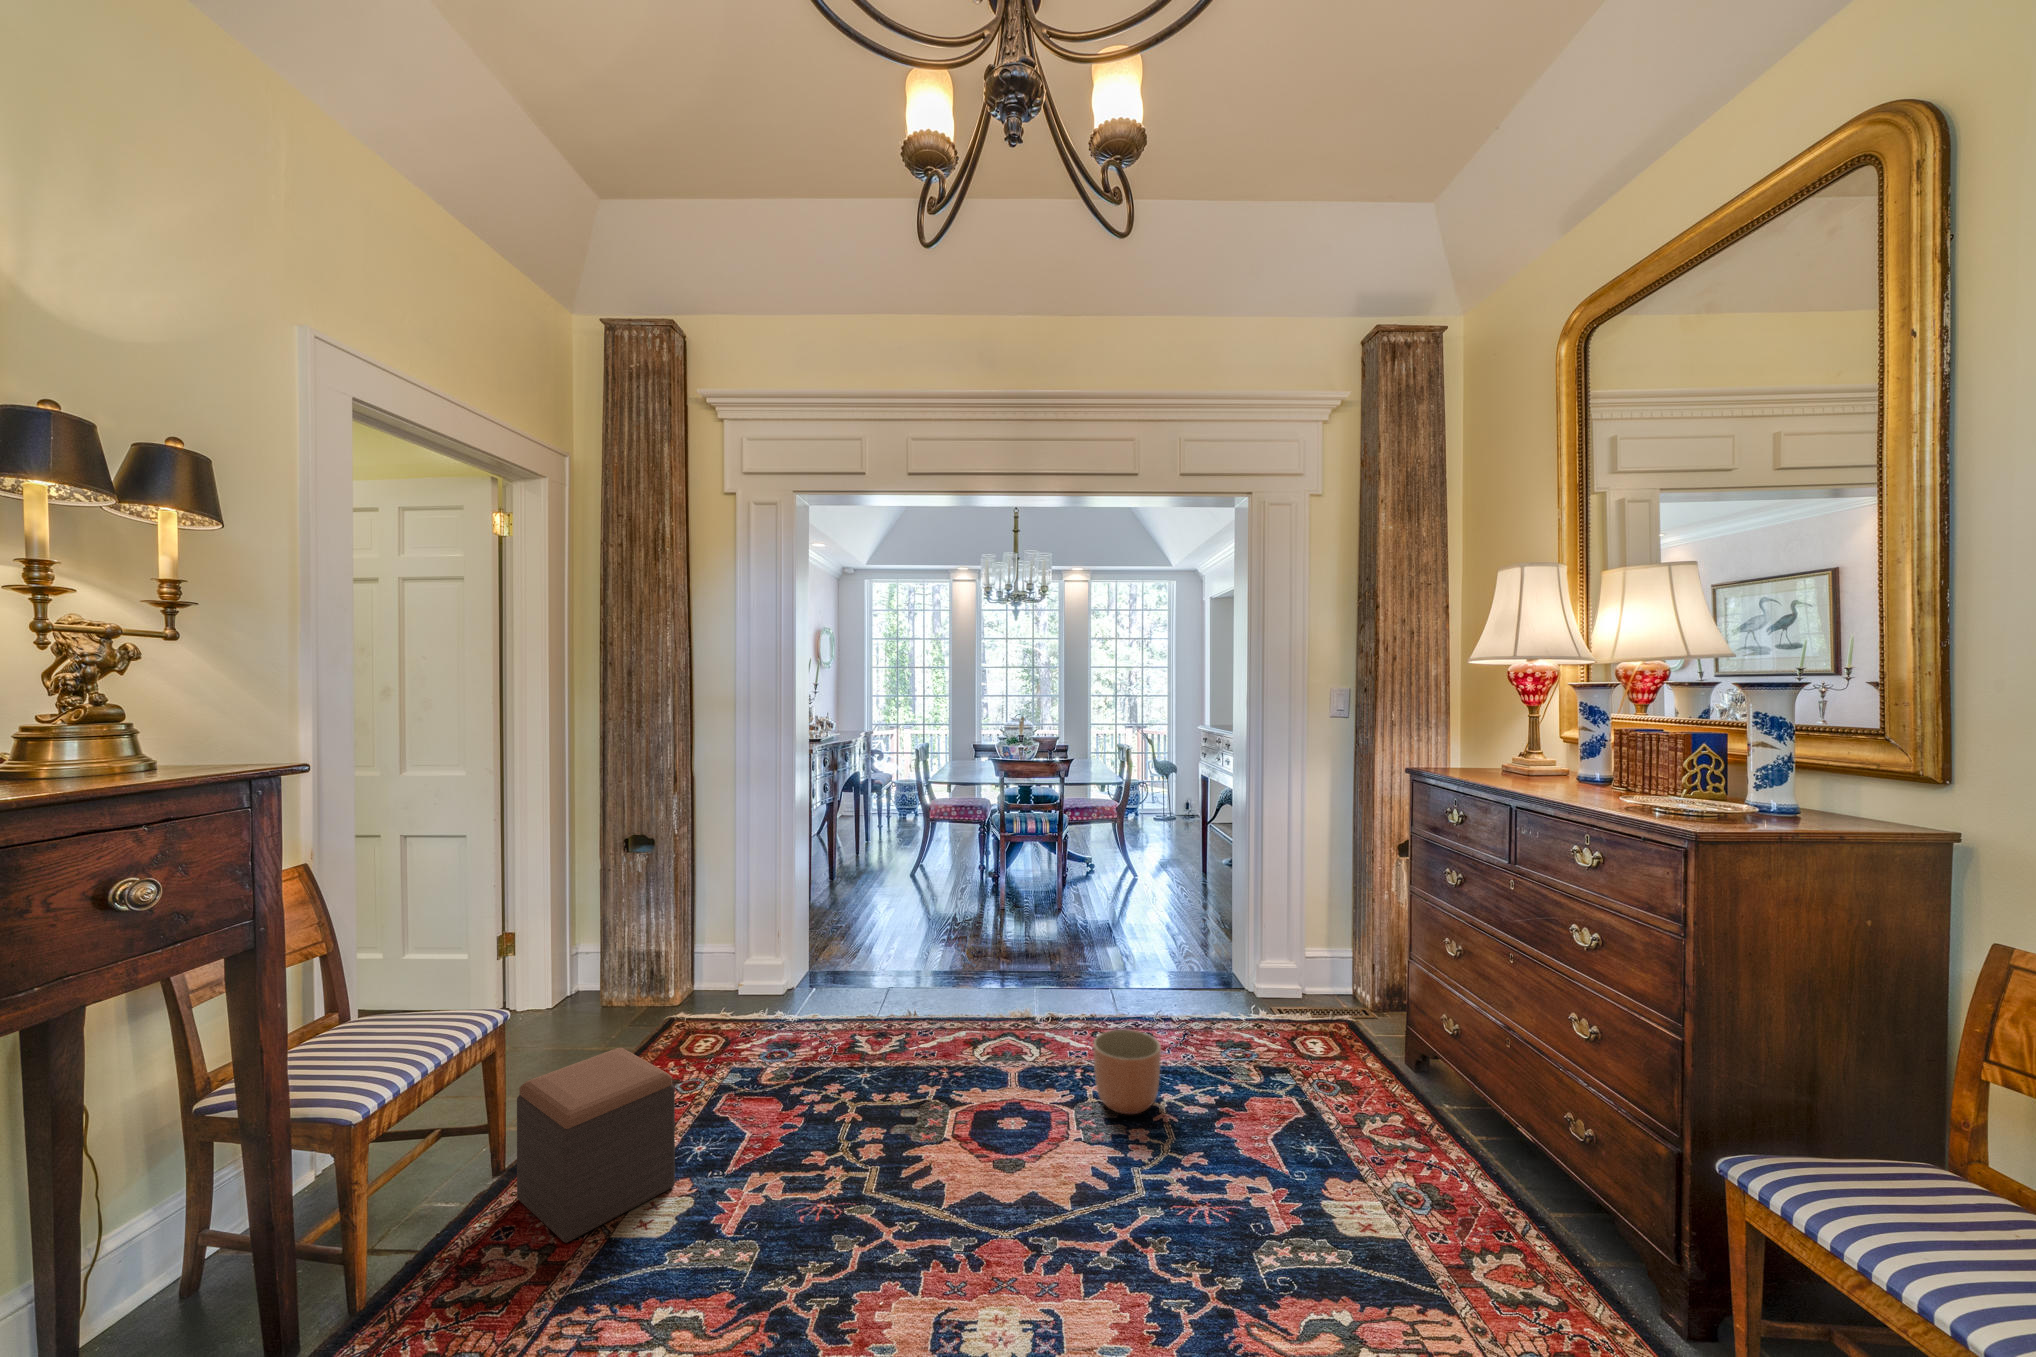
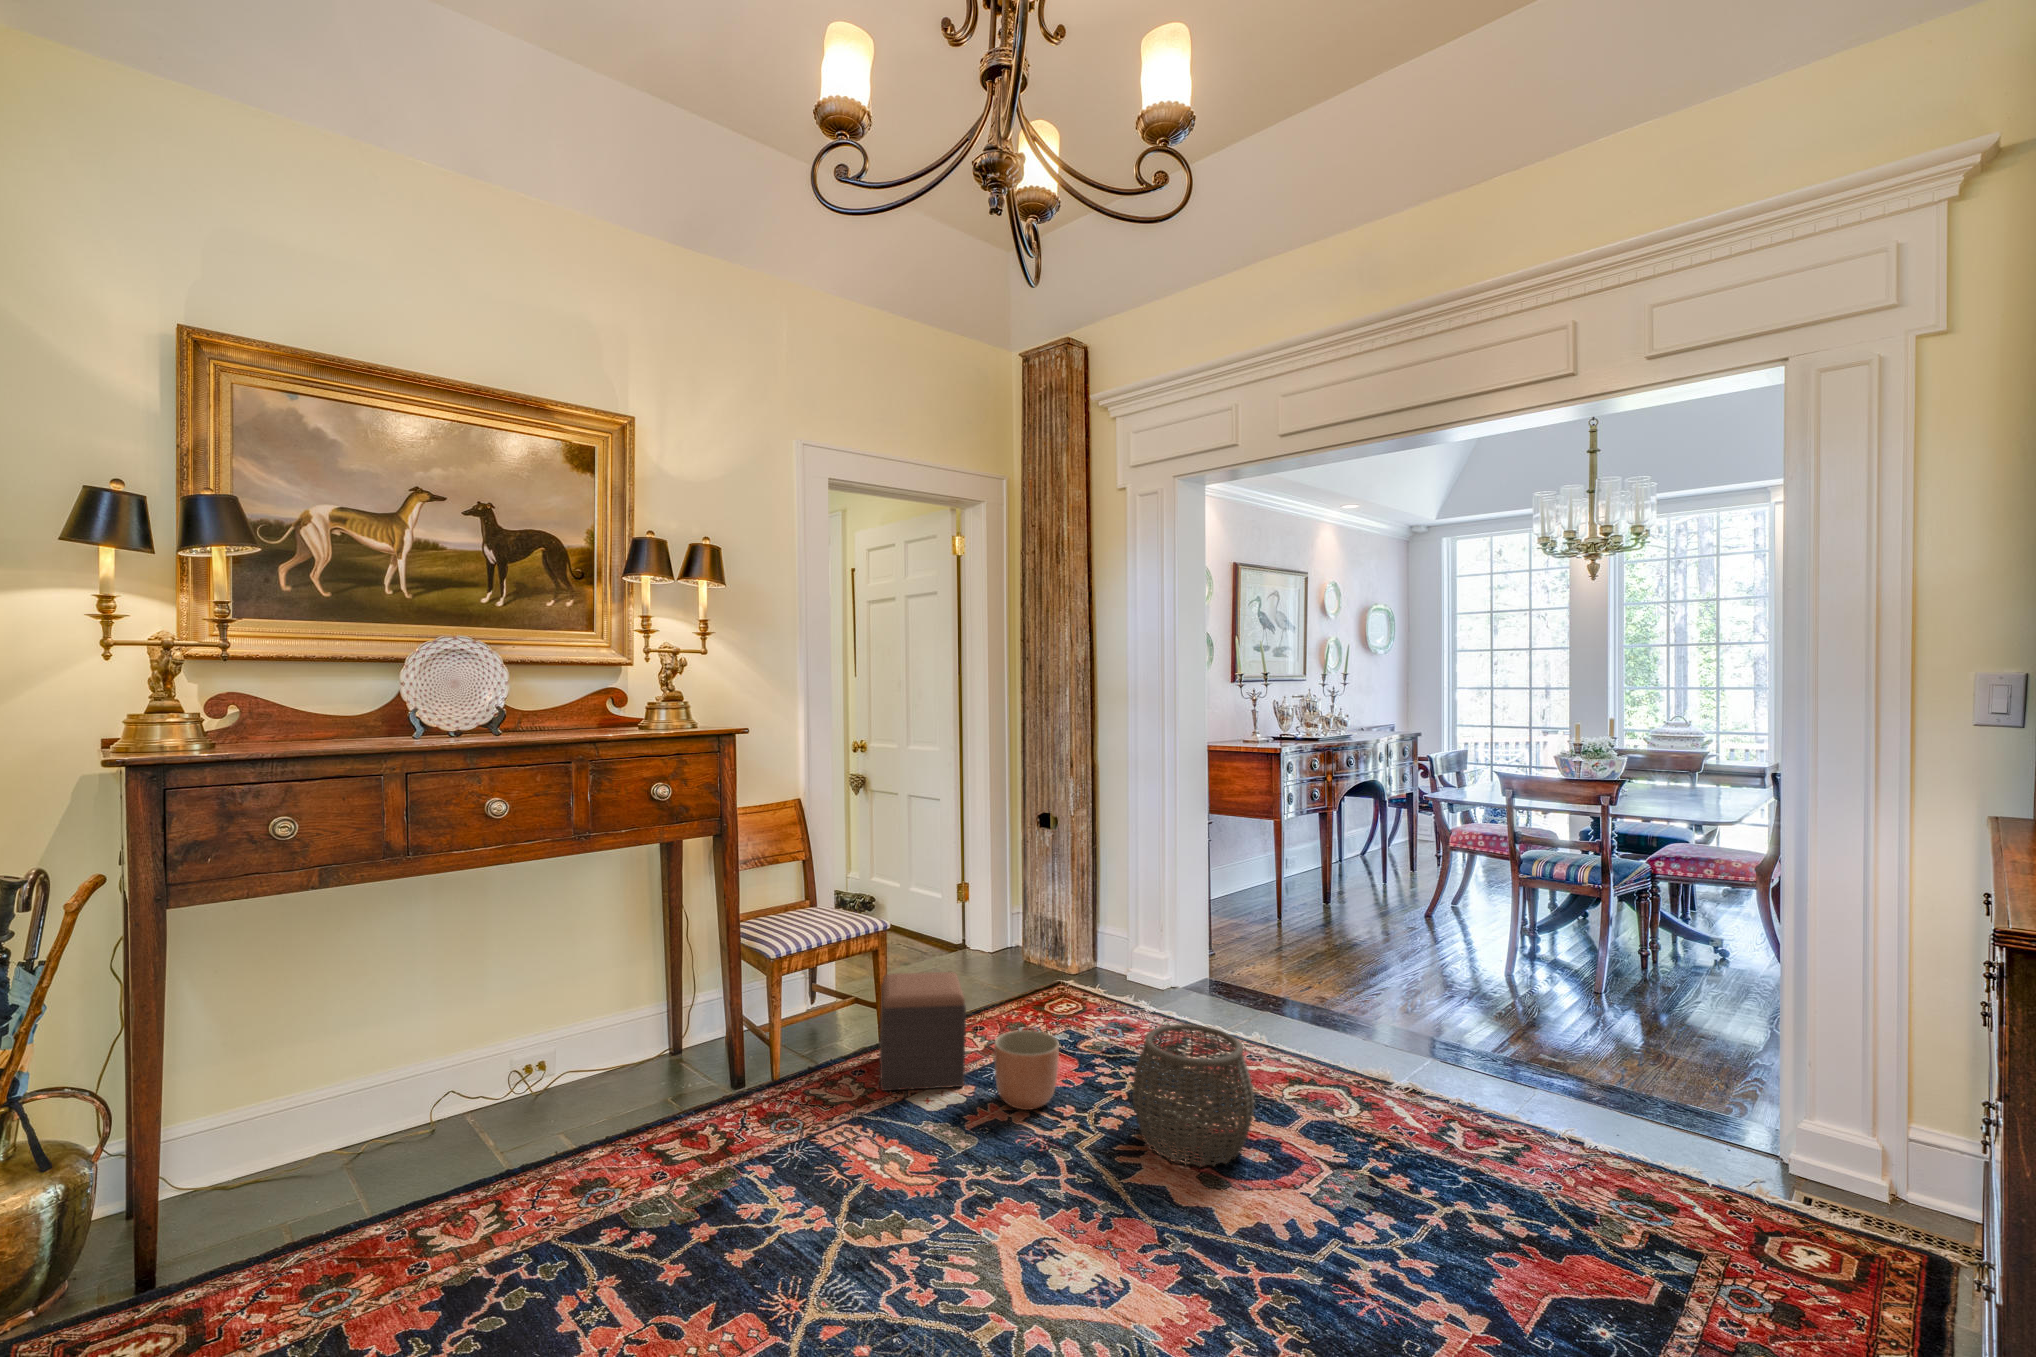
woven basket: none [901,1016,1024,1166] -> present [1132,1024,1254,1167]
planter: present [1094,1030,1161,1114] -> present [994,1030,1059,1110]

